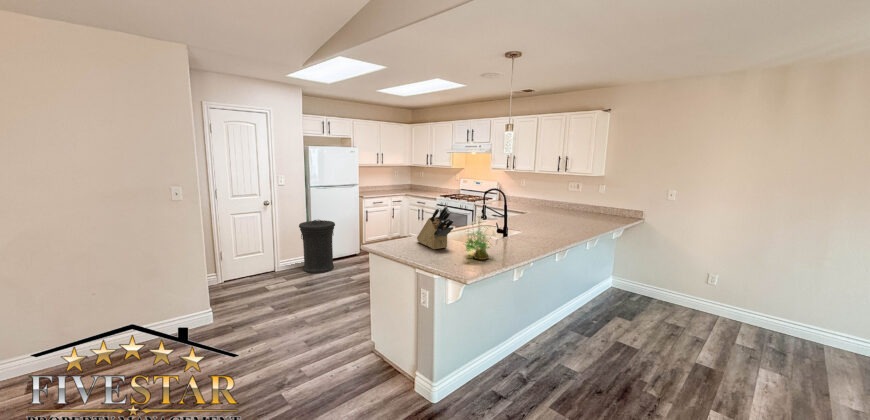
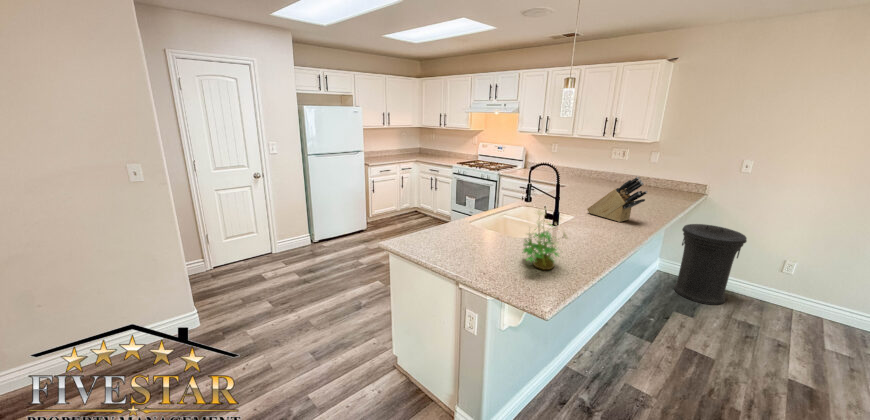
knife block: present [417,206,454,249] -> present [587,177,647,222]
trash can: present [299,220,335,273] -> present [674,224,747,305]

